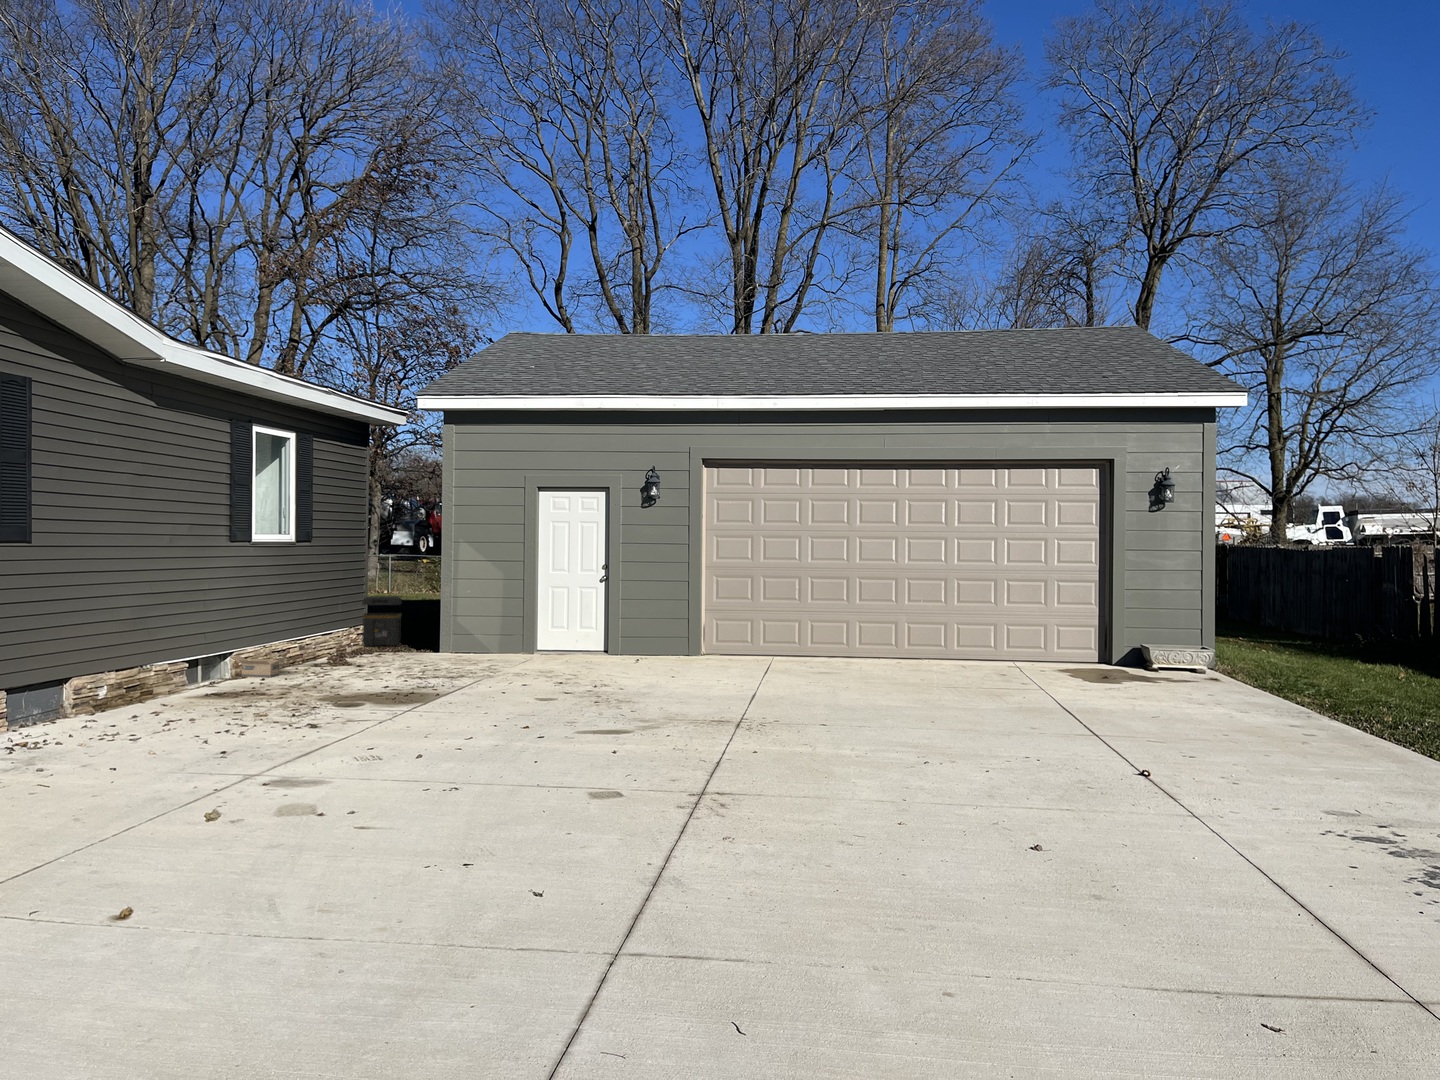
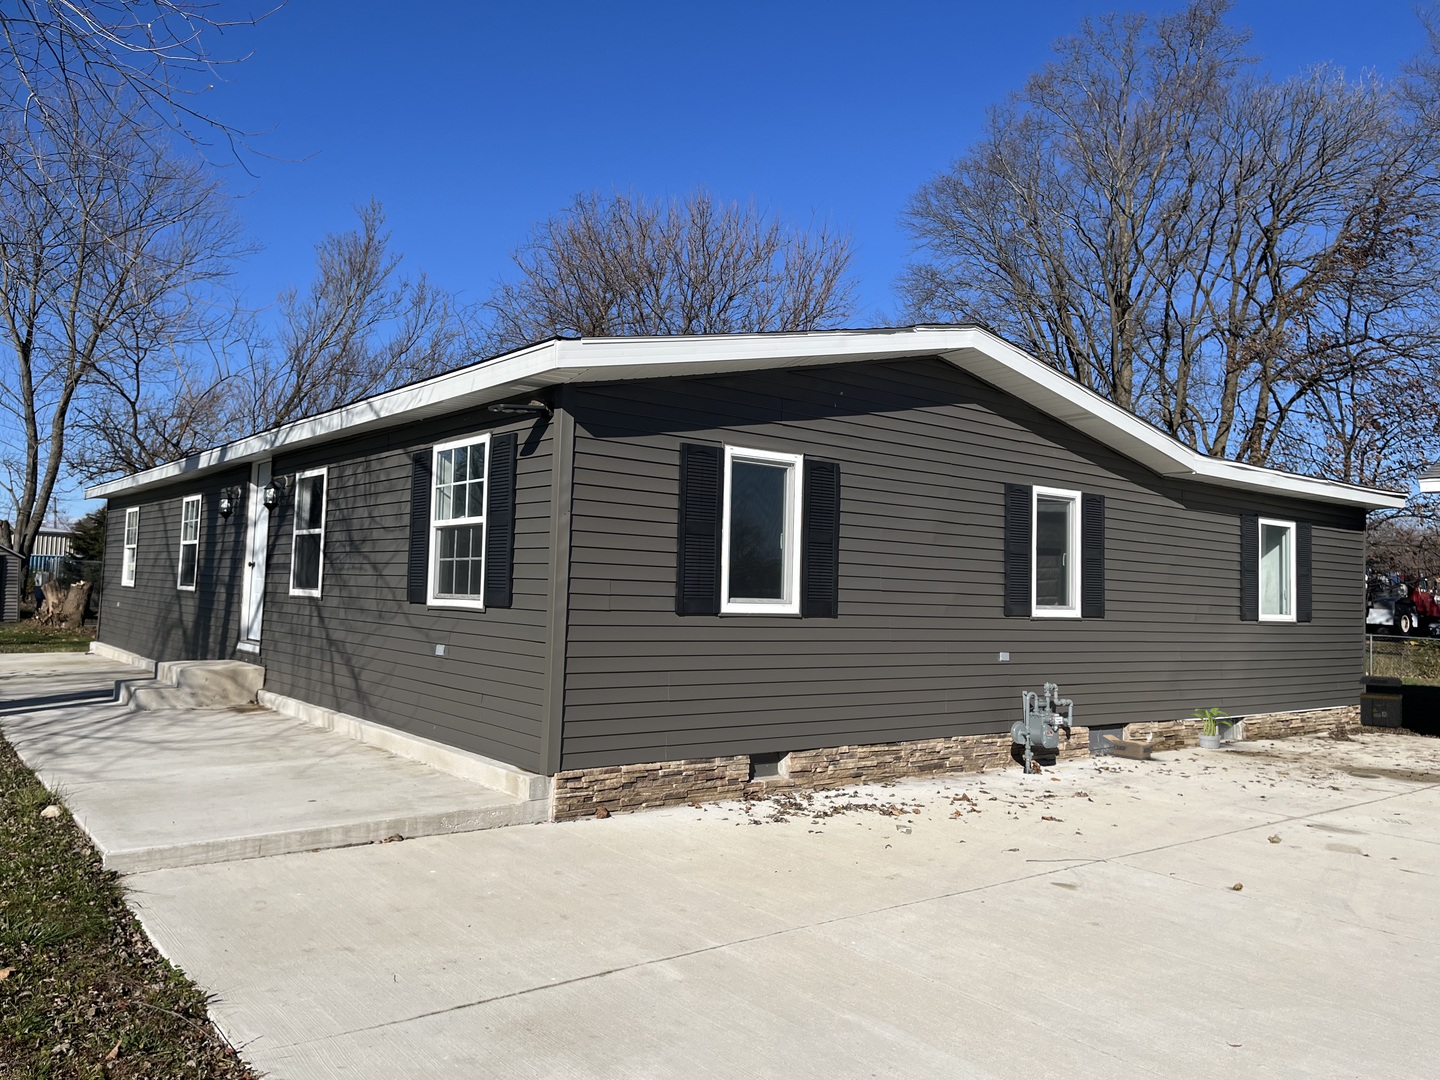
potted plant: none [161,645,212,694] -> present [1189,708,1232,749]
cardboard box: present [230,656,289,677] -> present [1103,735,1160,760]

